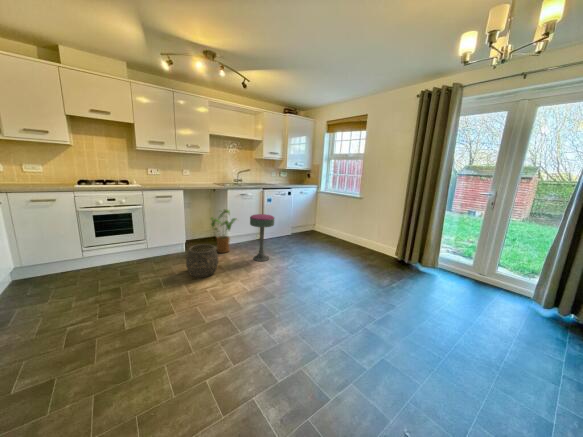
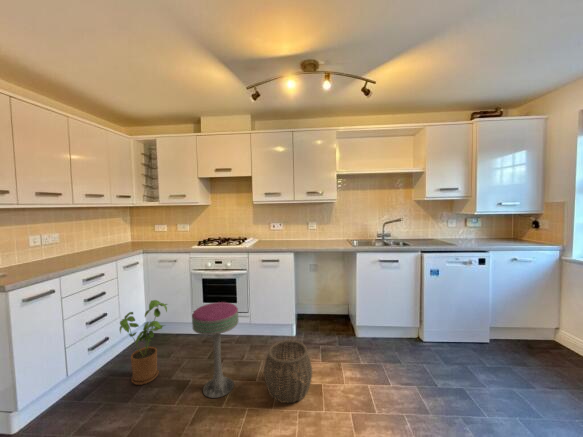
house plant: present [211,210,237,253] -> present [120,300,167,385]
bar stool: present [250,214,274,261] -> present [192,302,239,398]

